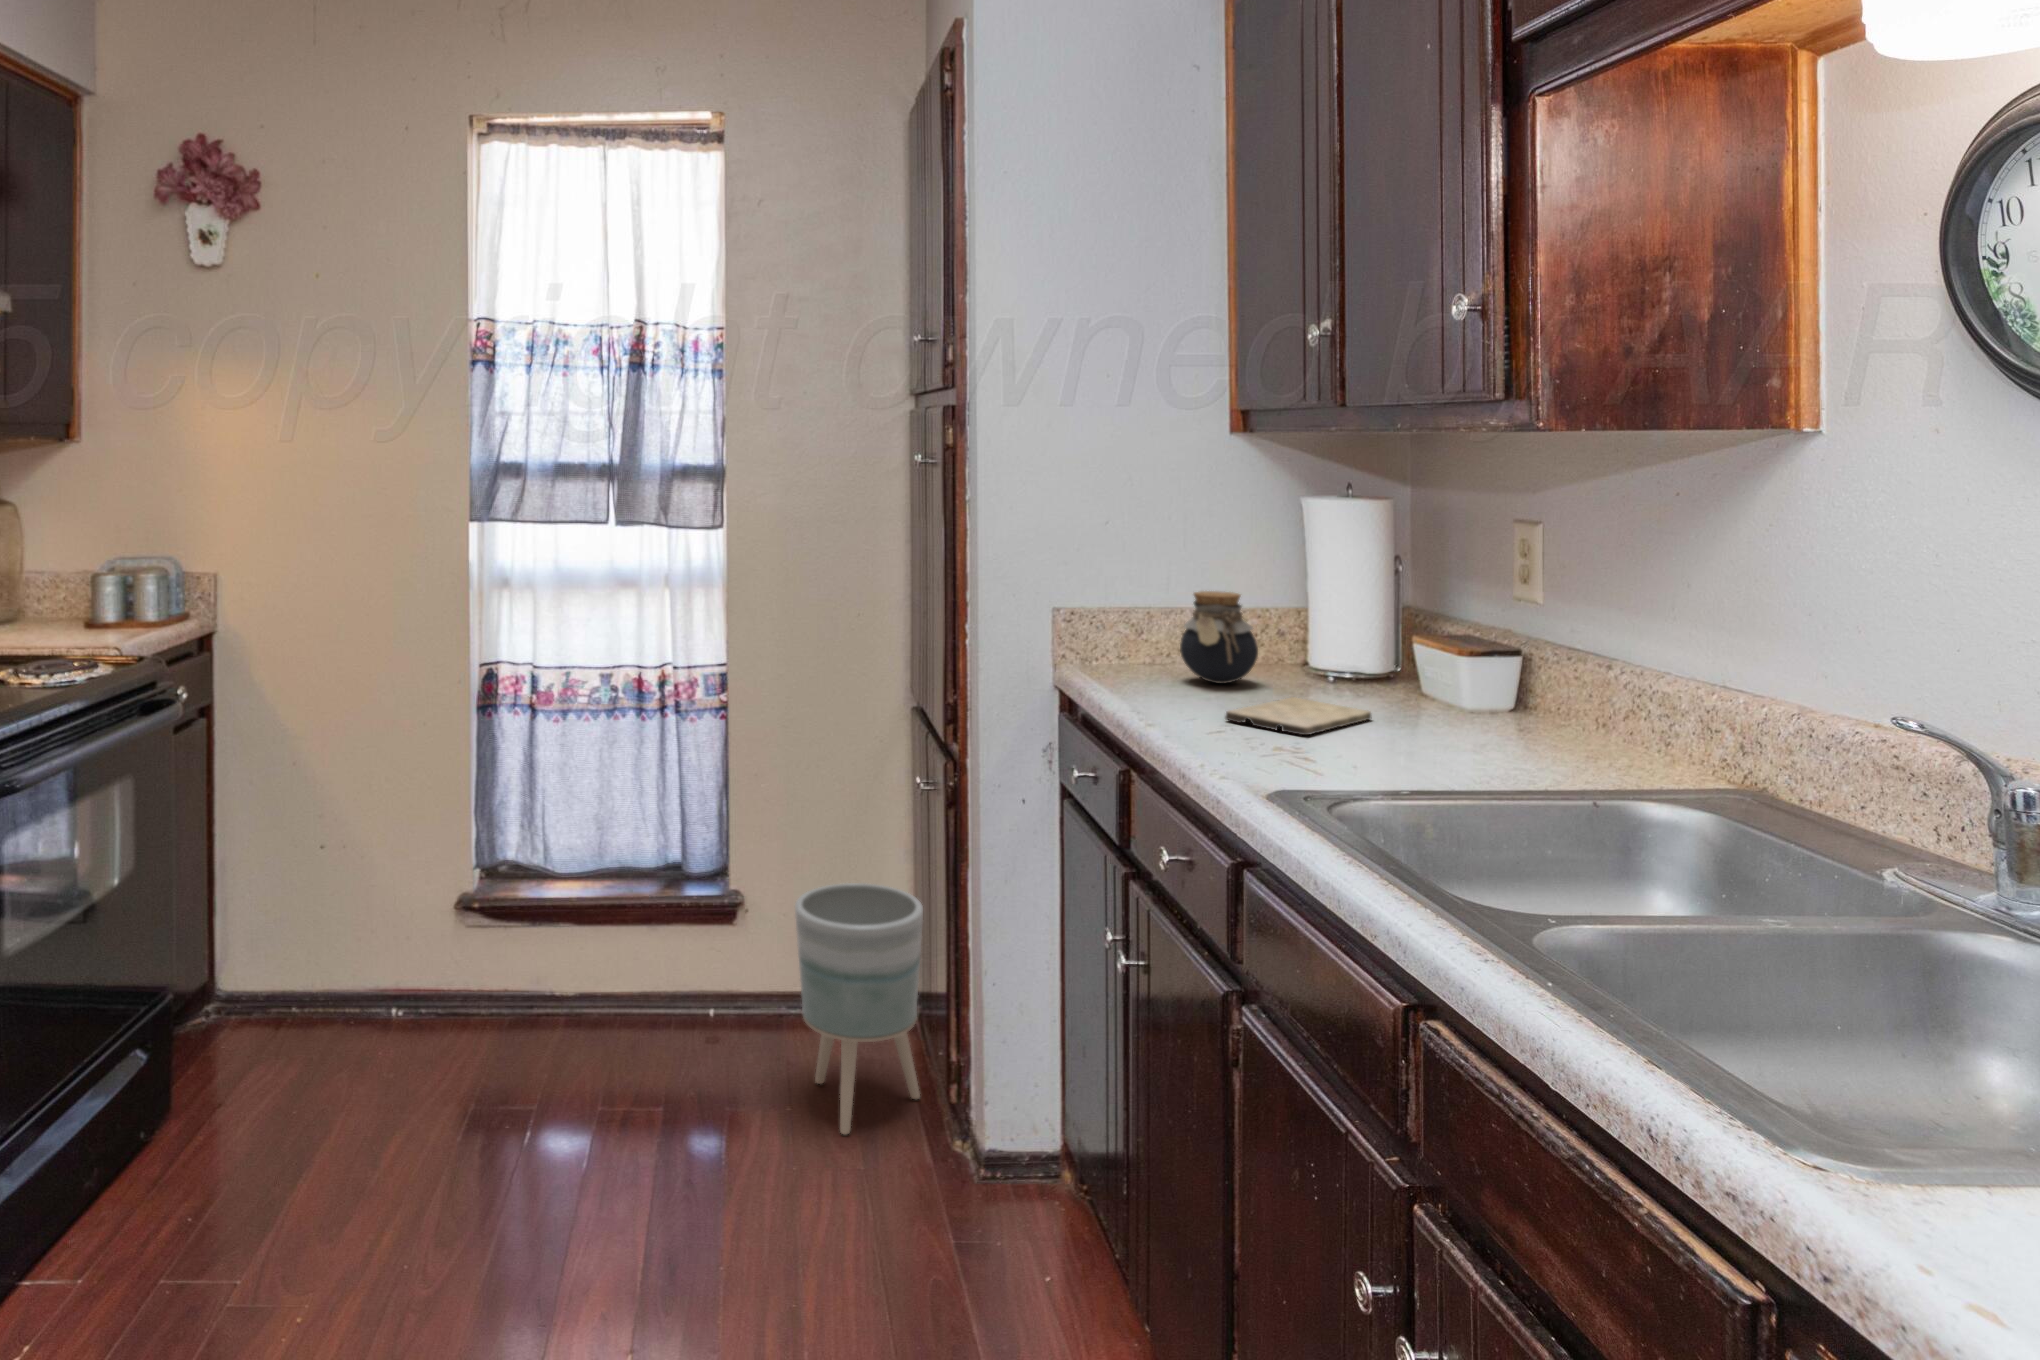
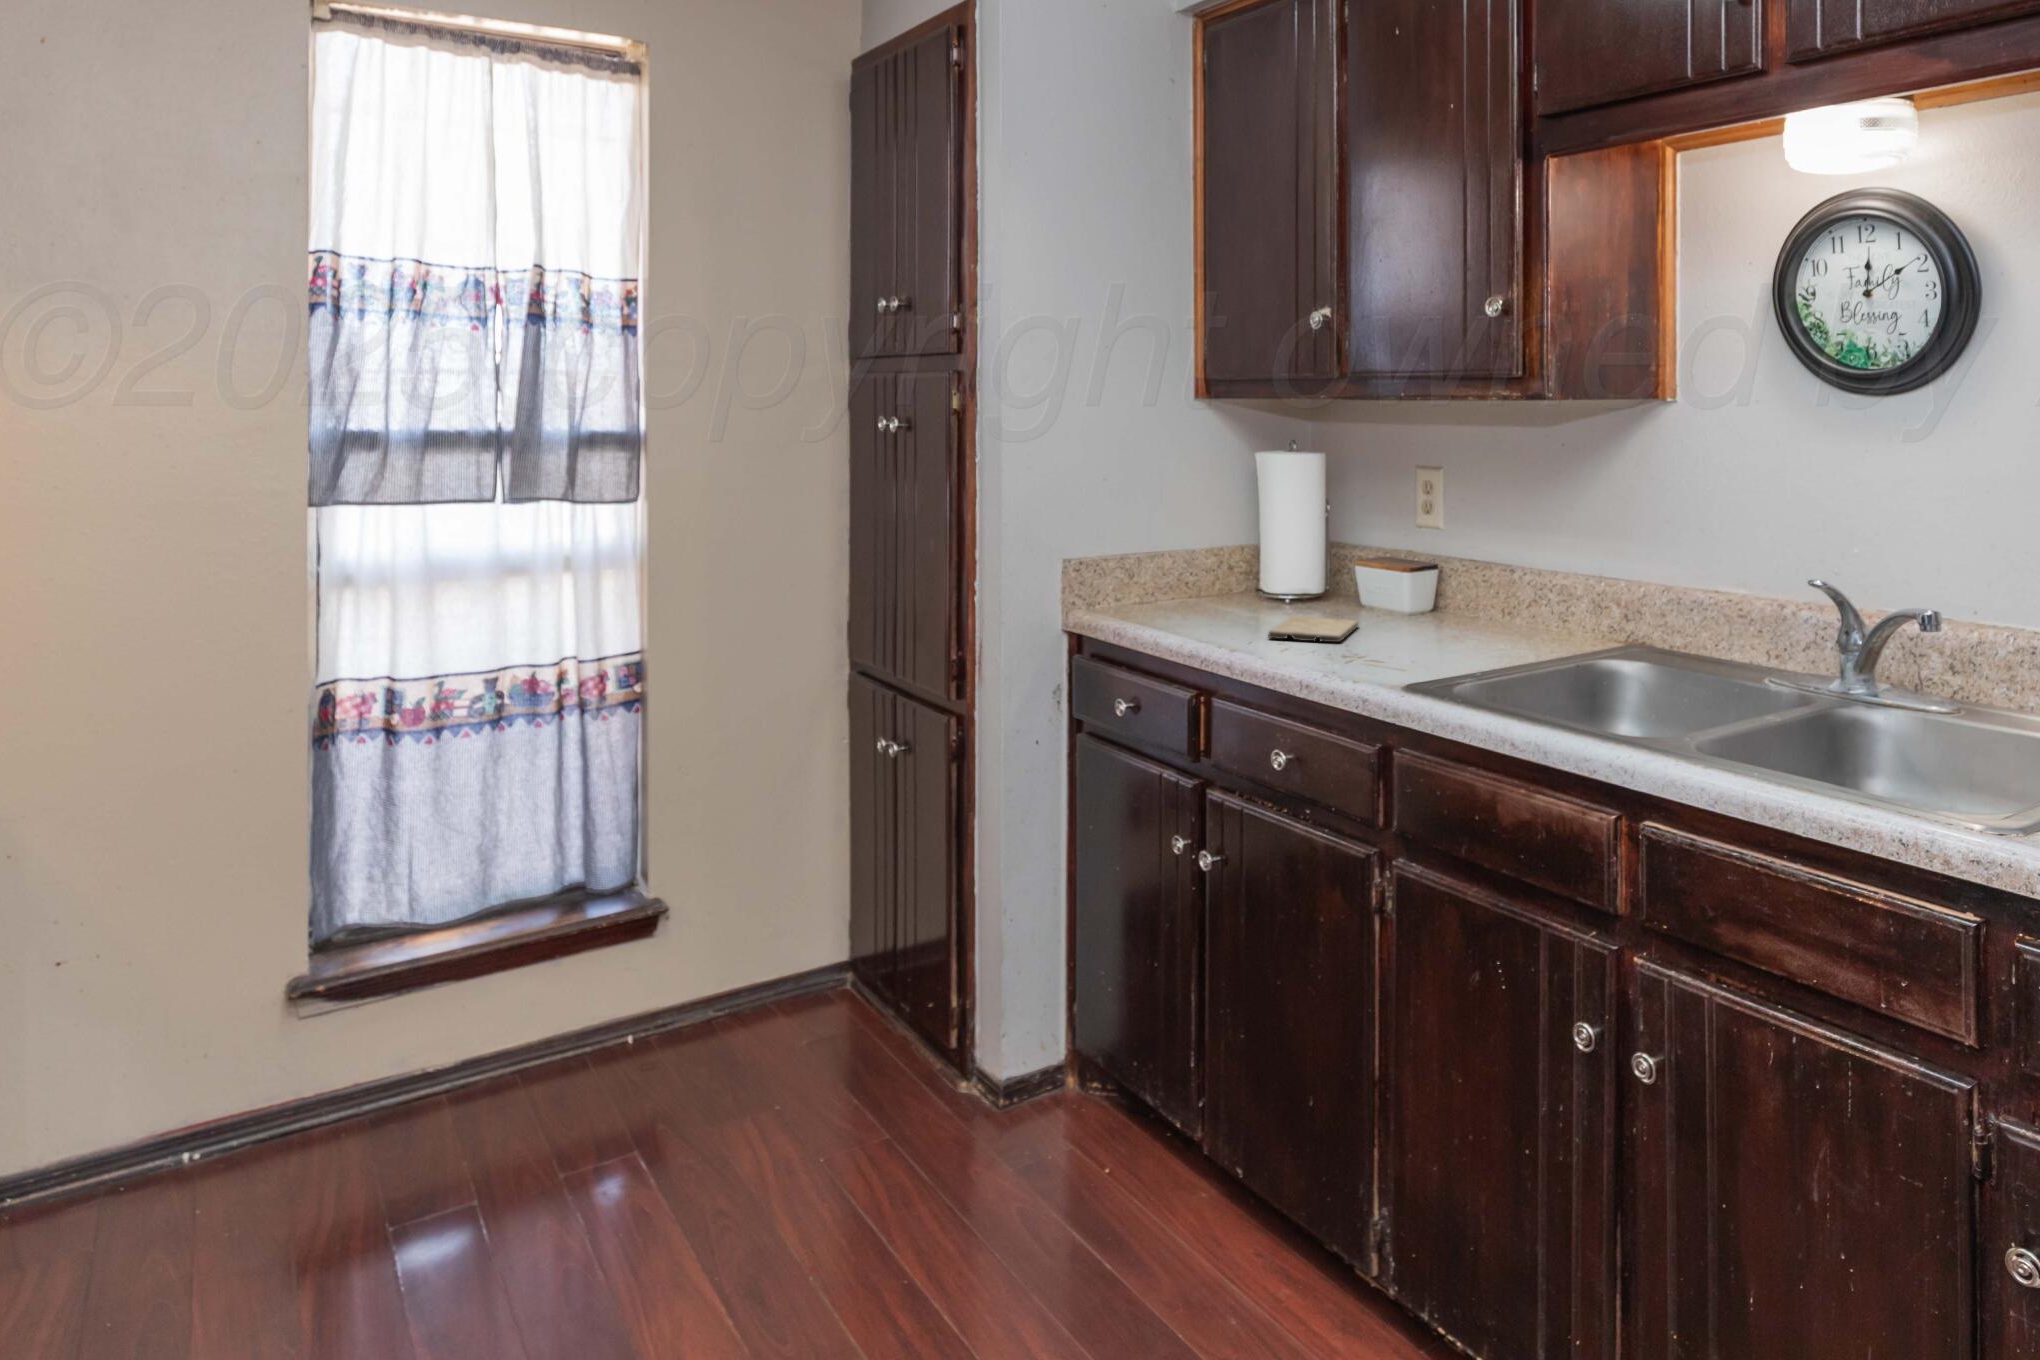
jar: present [1180,591,1258,684] -> none [1180,535,1244,613]
planter: present [795,883,923,1134] -> none [768,855,902,1105]

